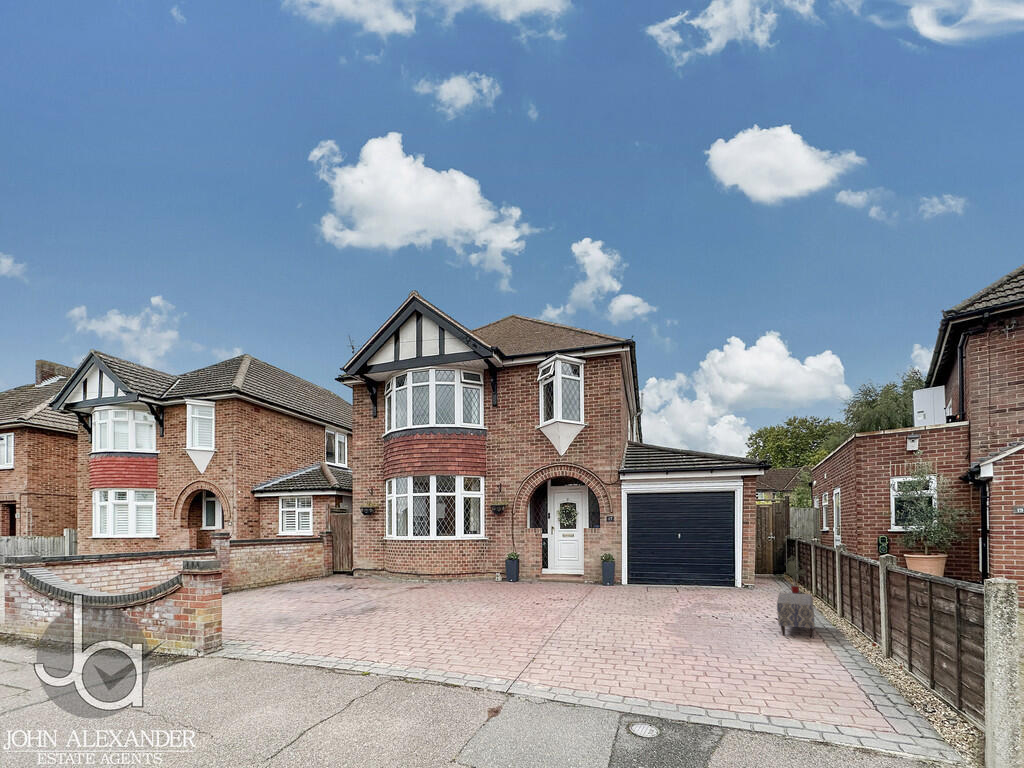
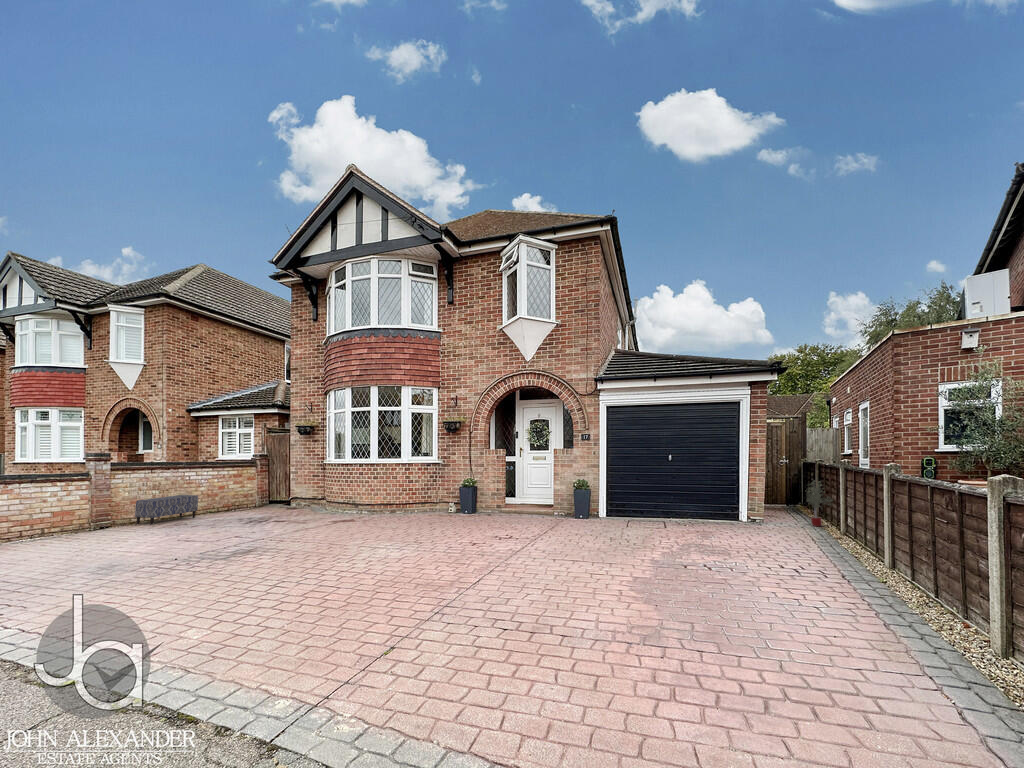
bench: present [777,593,815,638] -> present [135,495,198,525]

